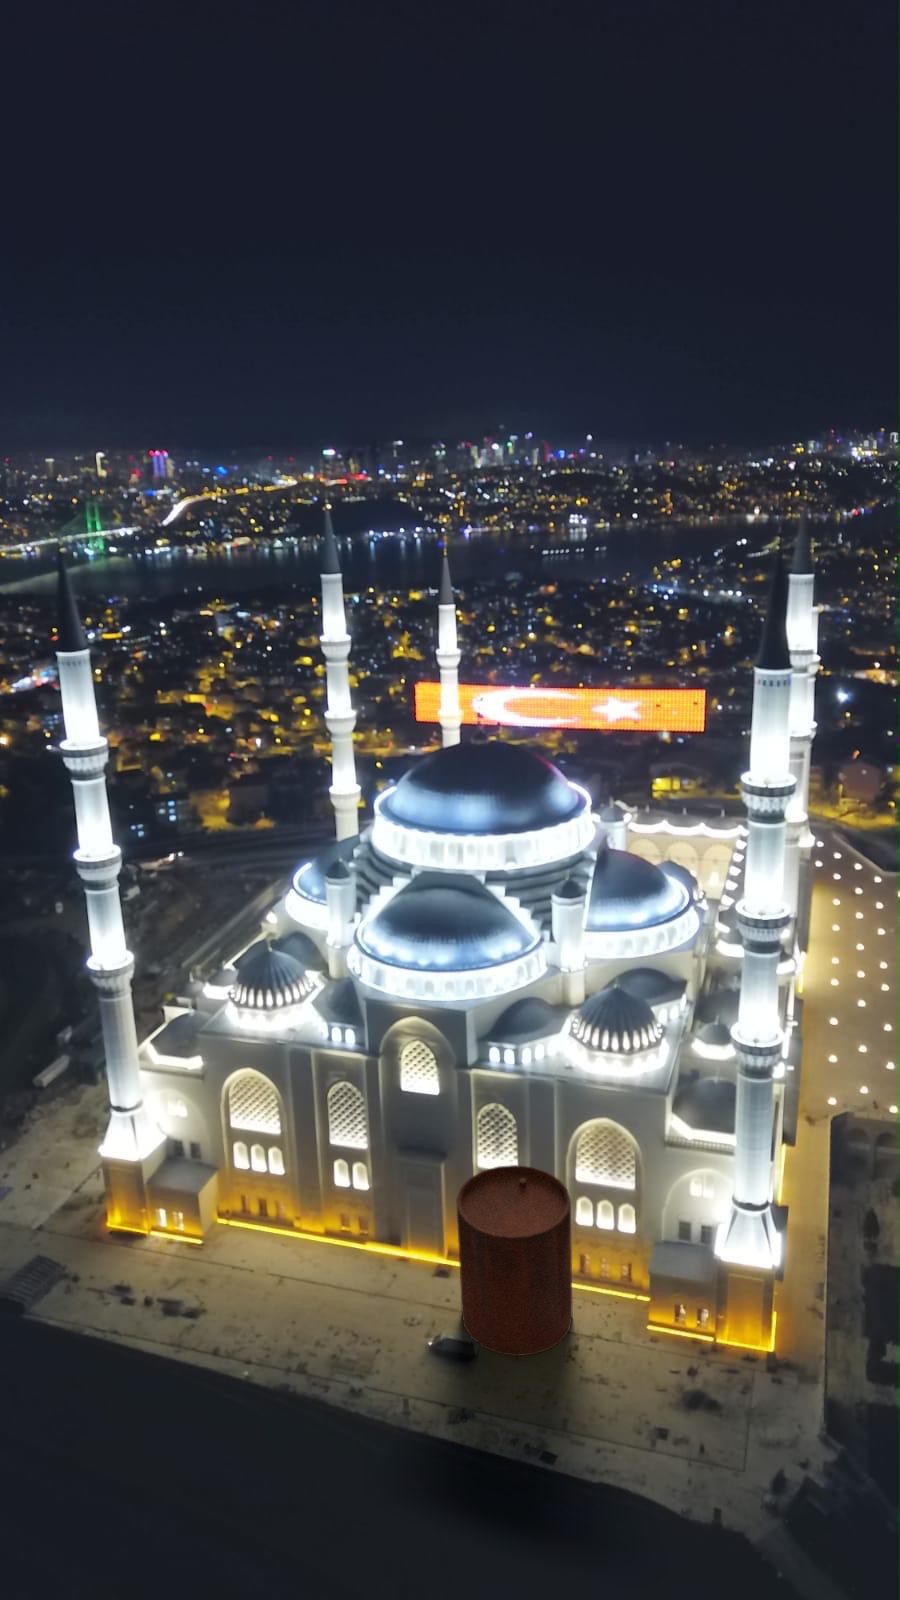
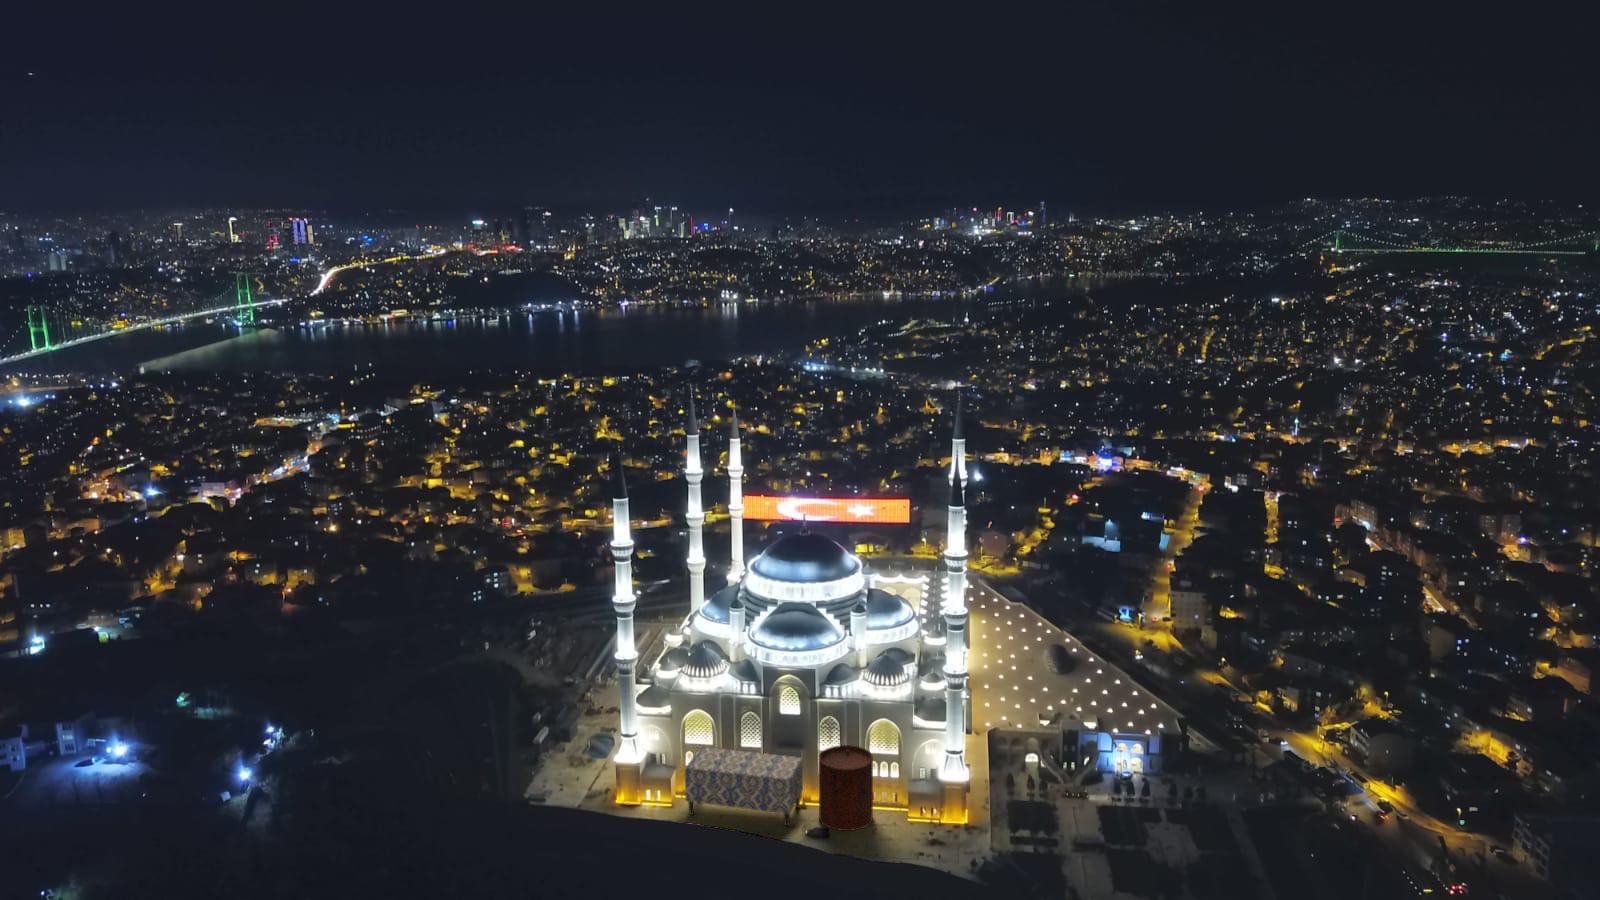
bench: none [207,1134,442,1327] -> present [685,747,803,826]

